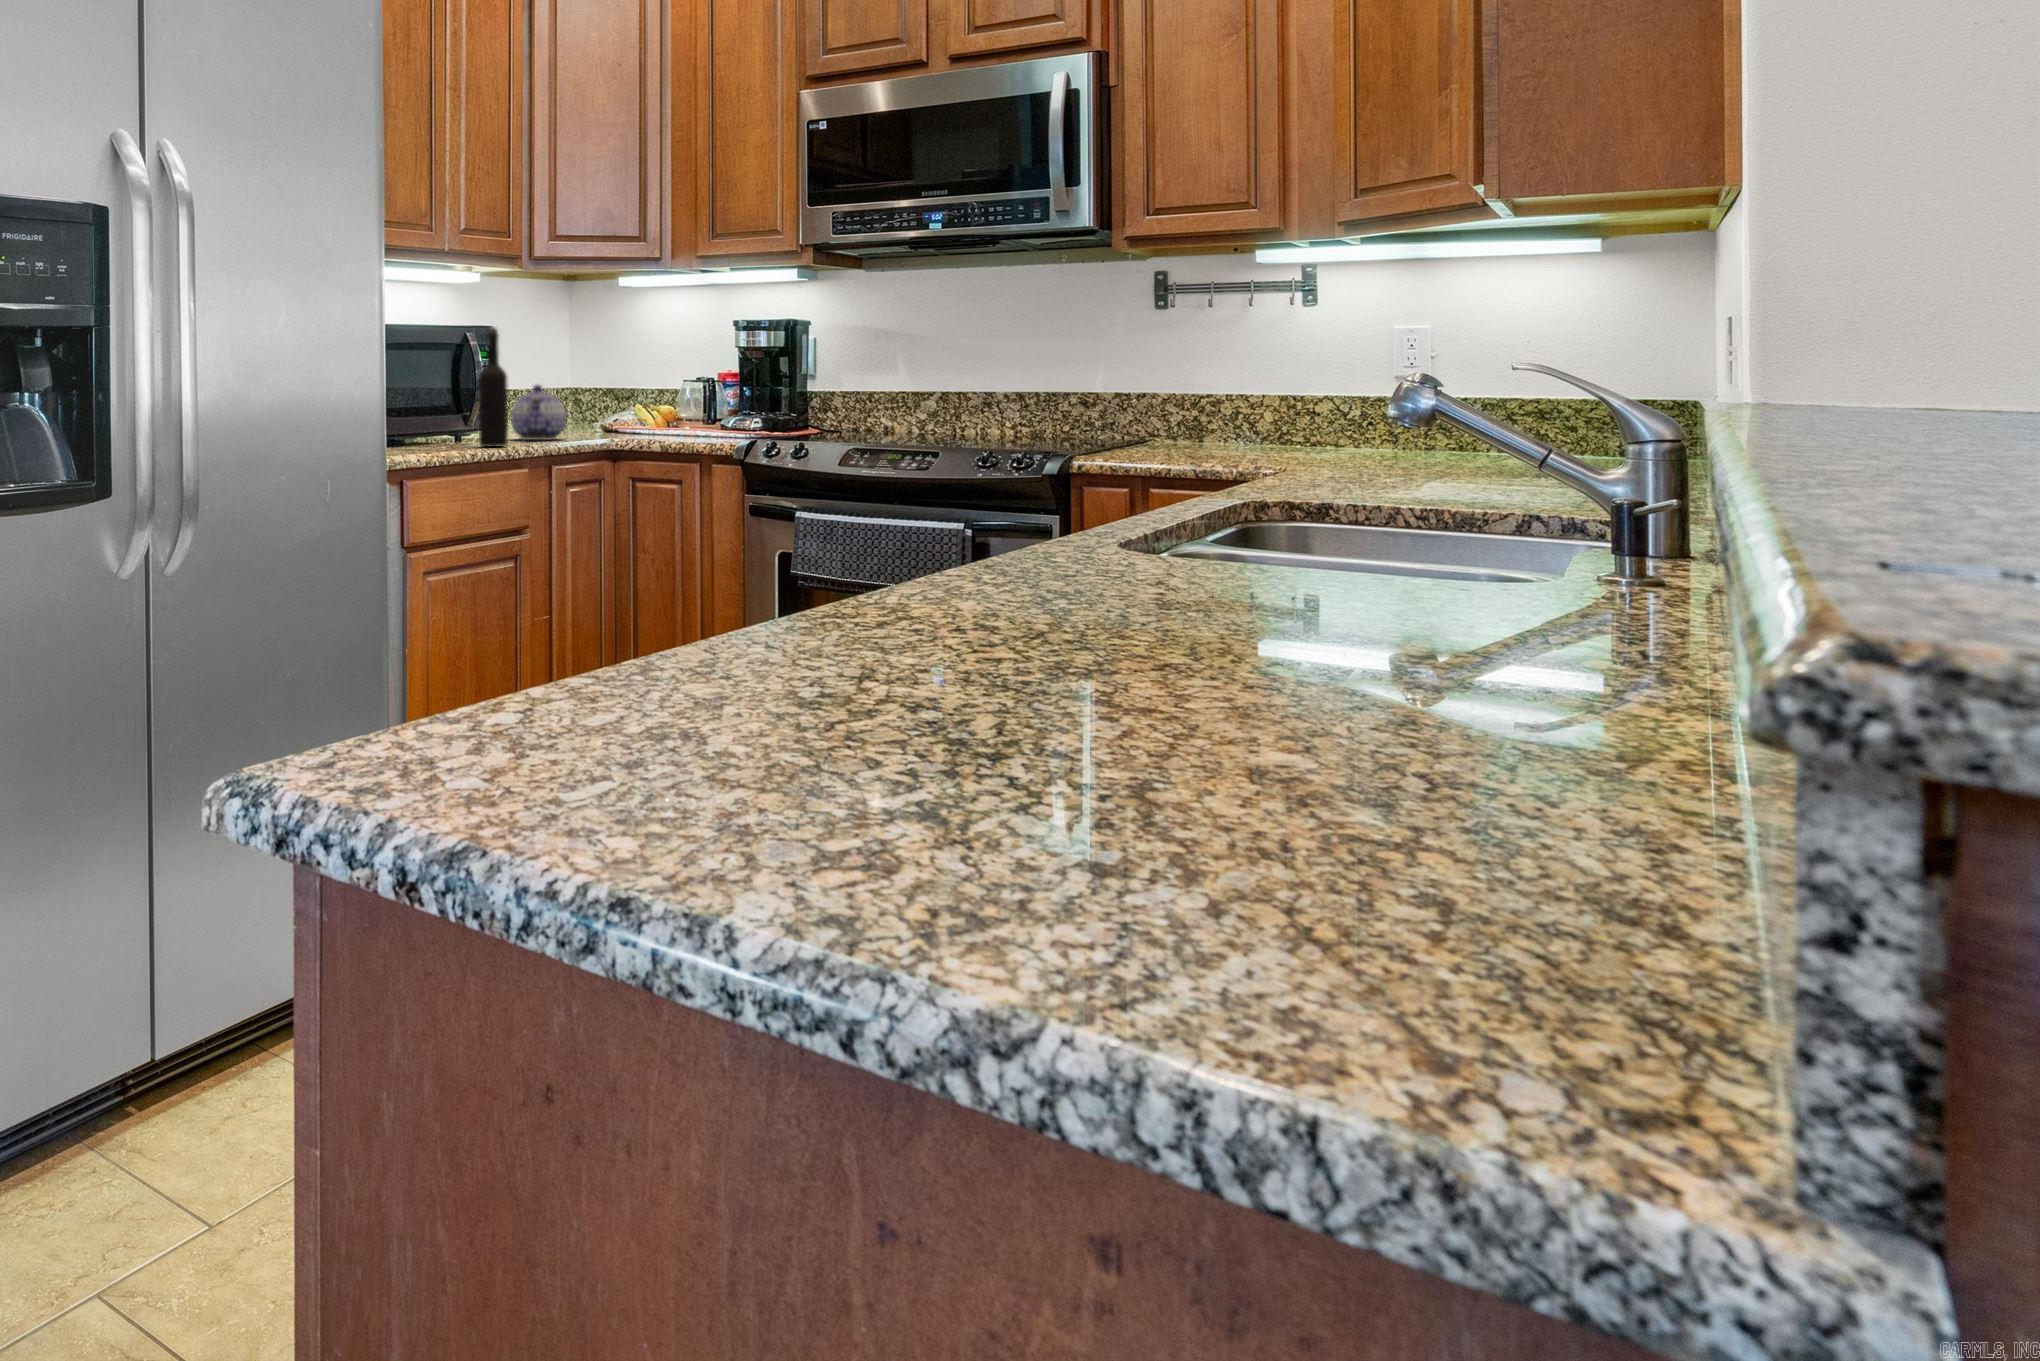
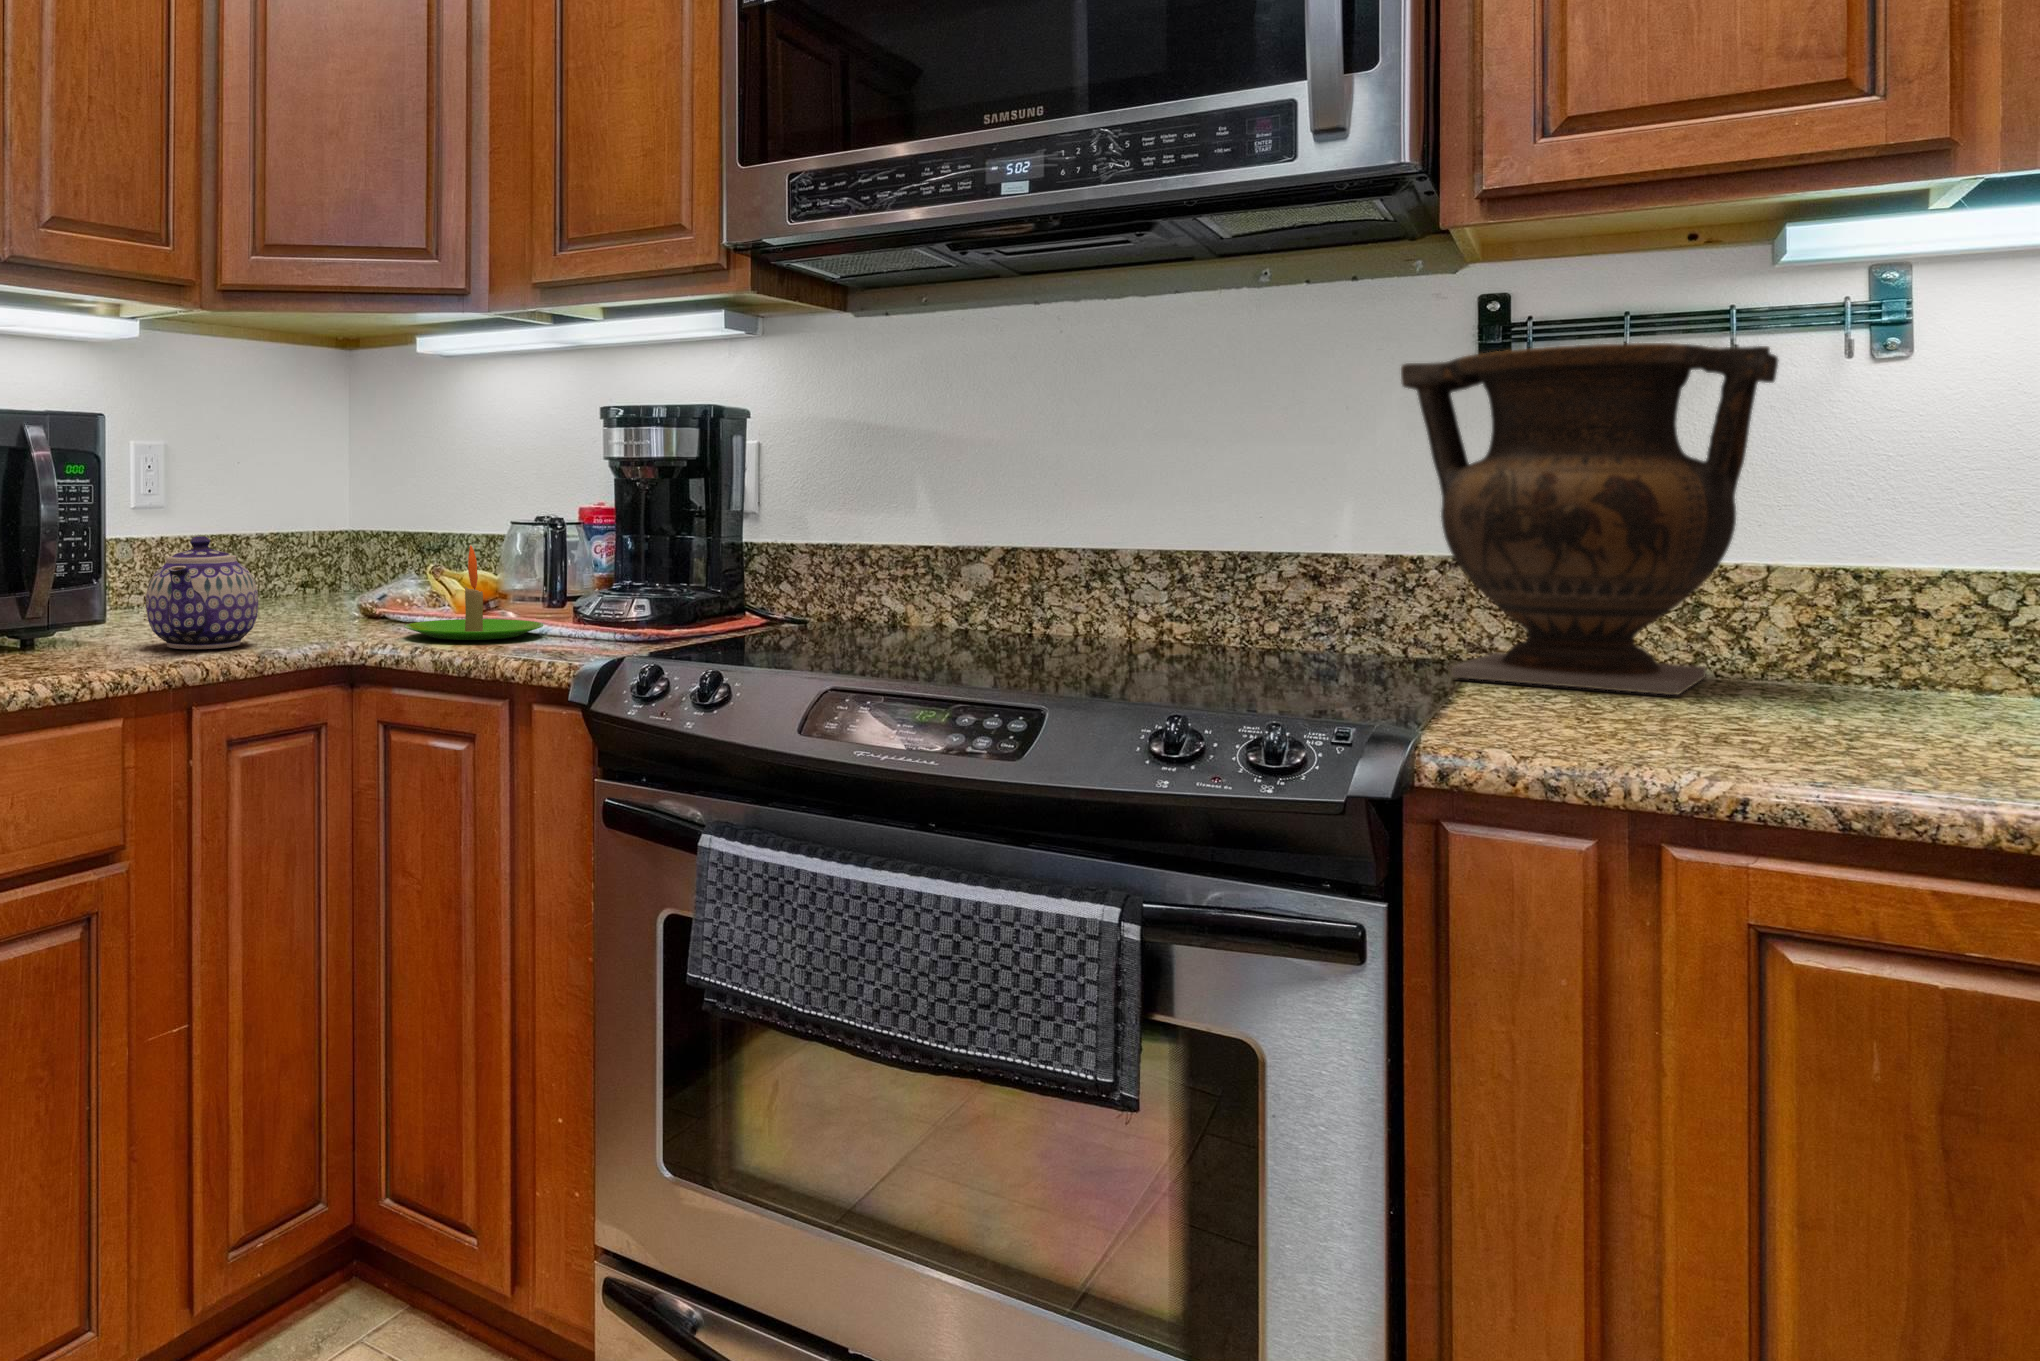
vase: none [1113,300,1265,449] -> present [1401,343,1779,695]
wine bottle: present [479,328,508,447] -> none [13,418,81,680]
candle: none [635,390,706,438] -> present [405,545,543,640]

